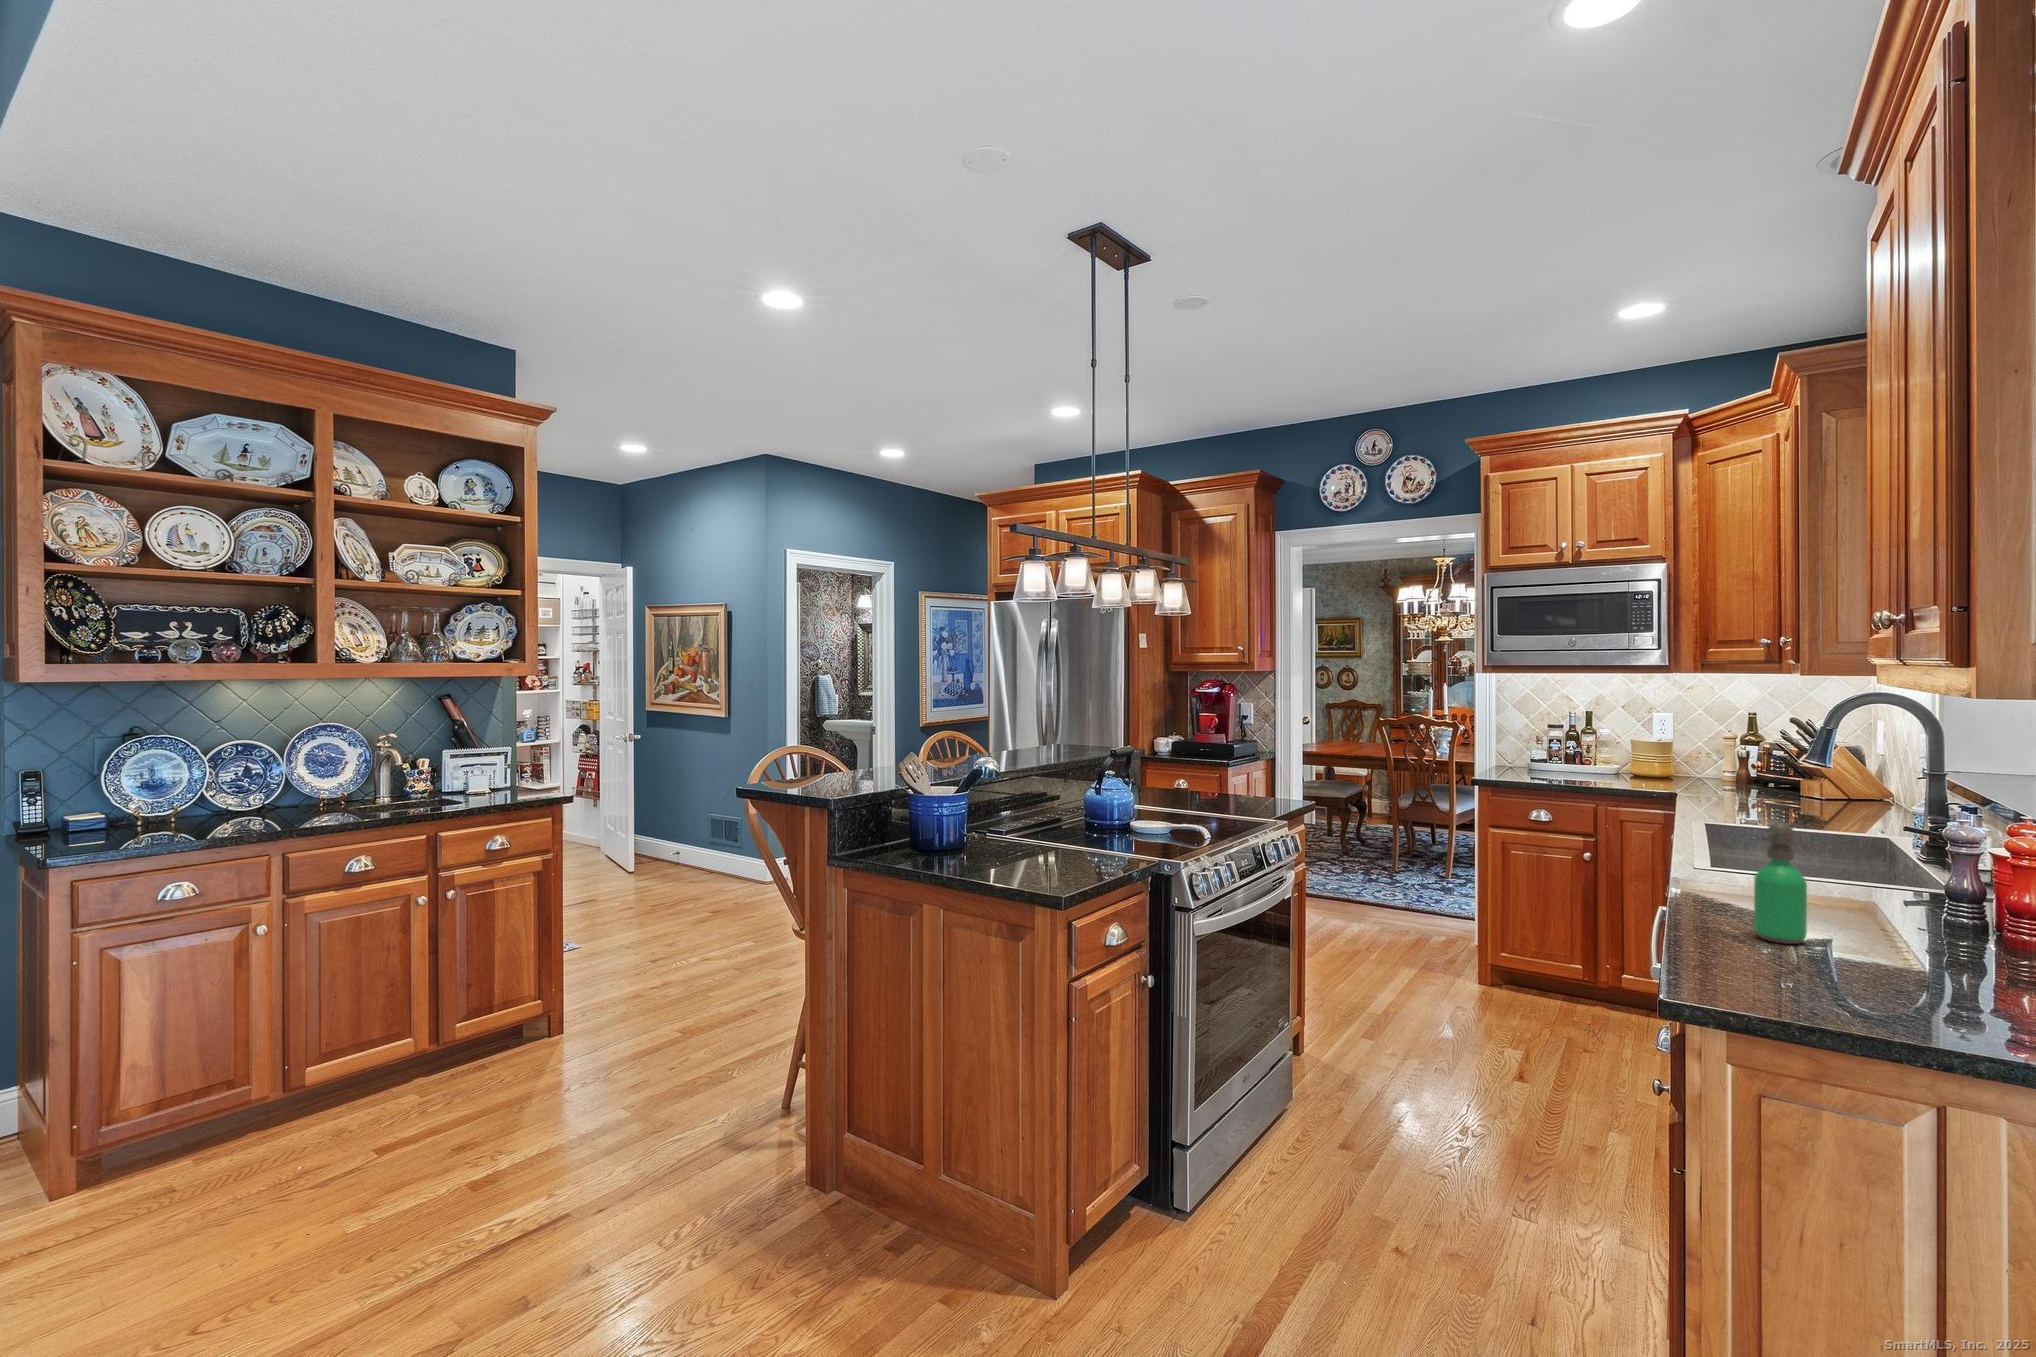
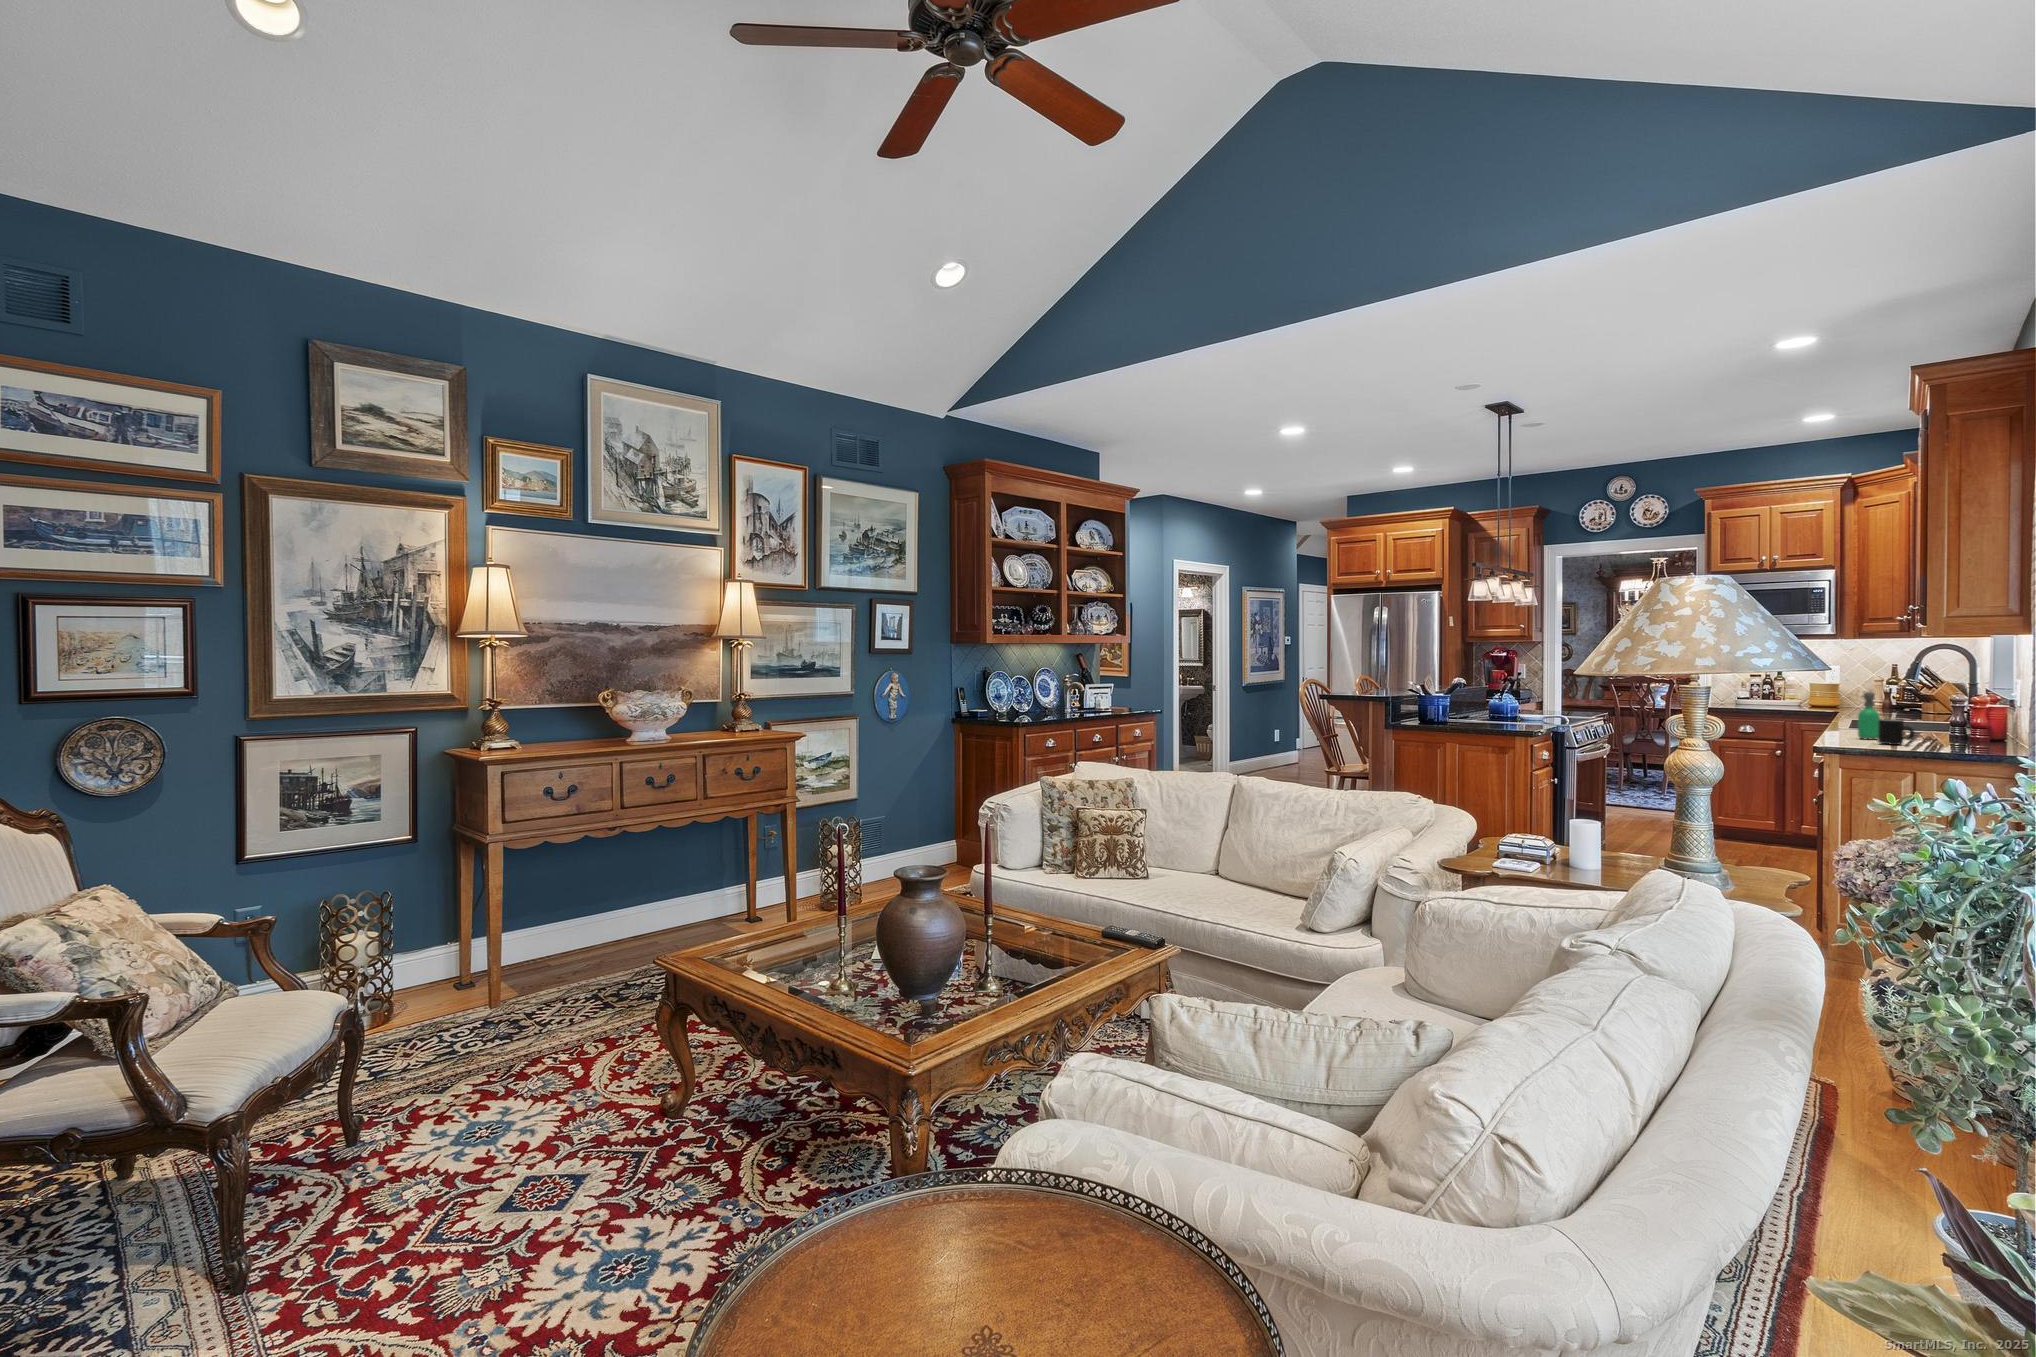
mug: none [1824,917,1929,999] -> present [1878,719,1915,745]

